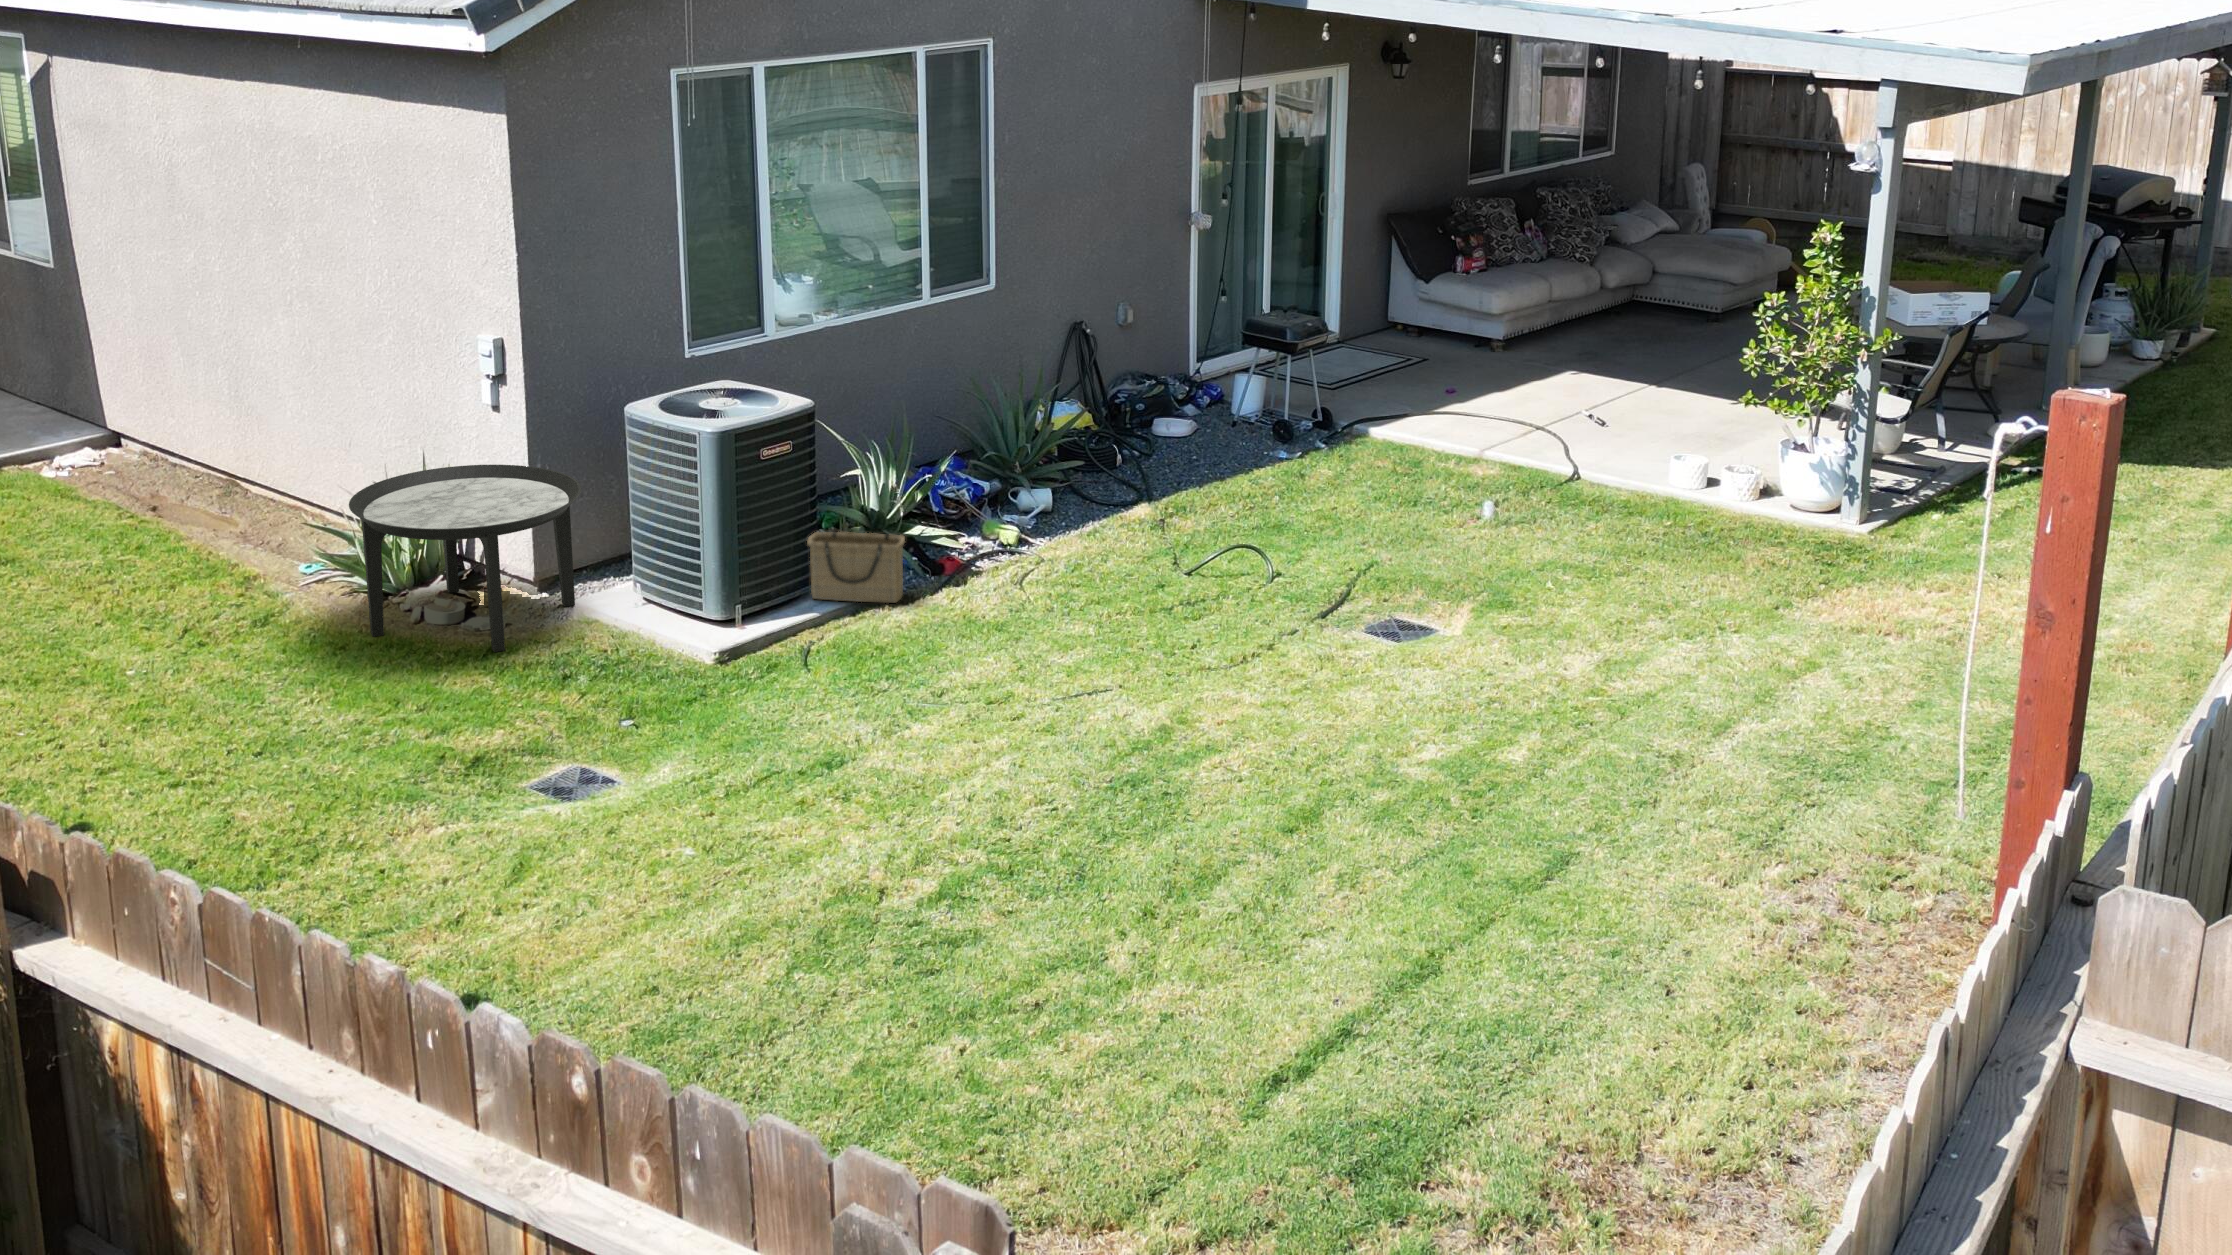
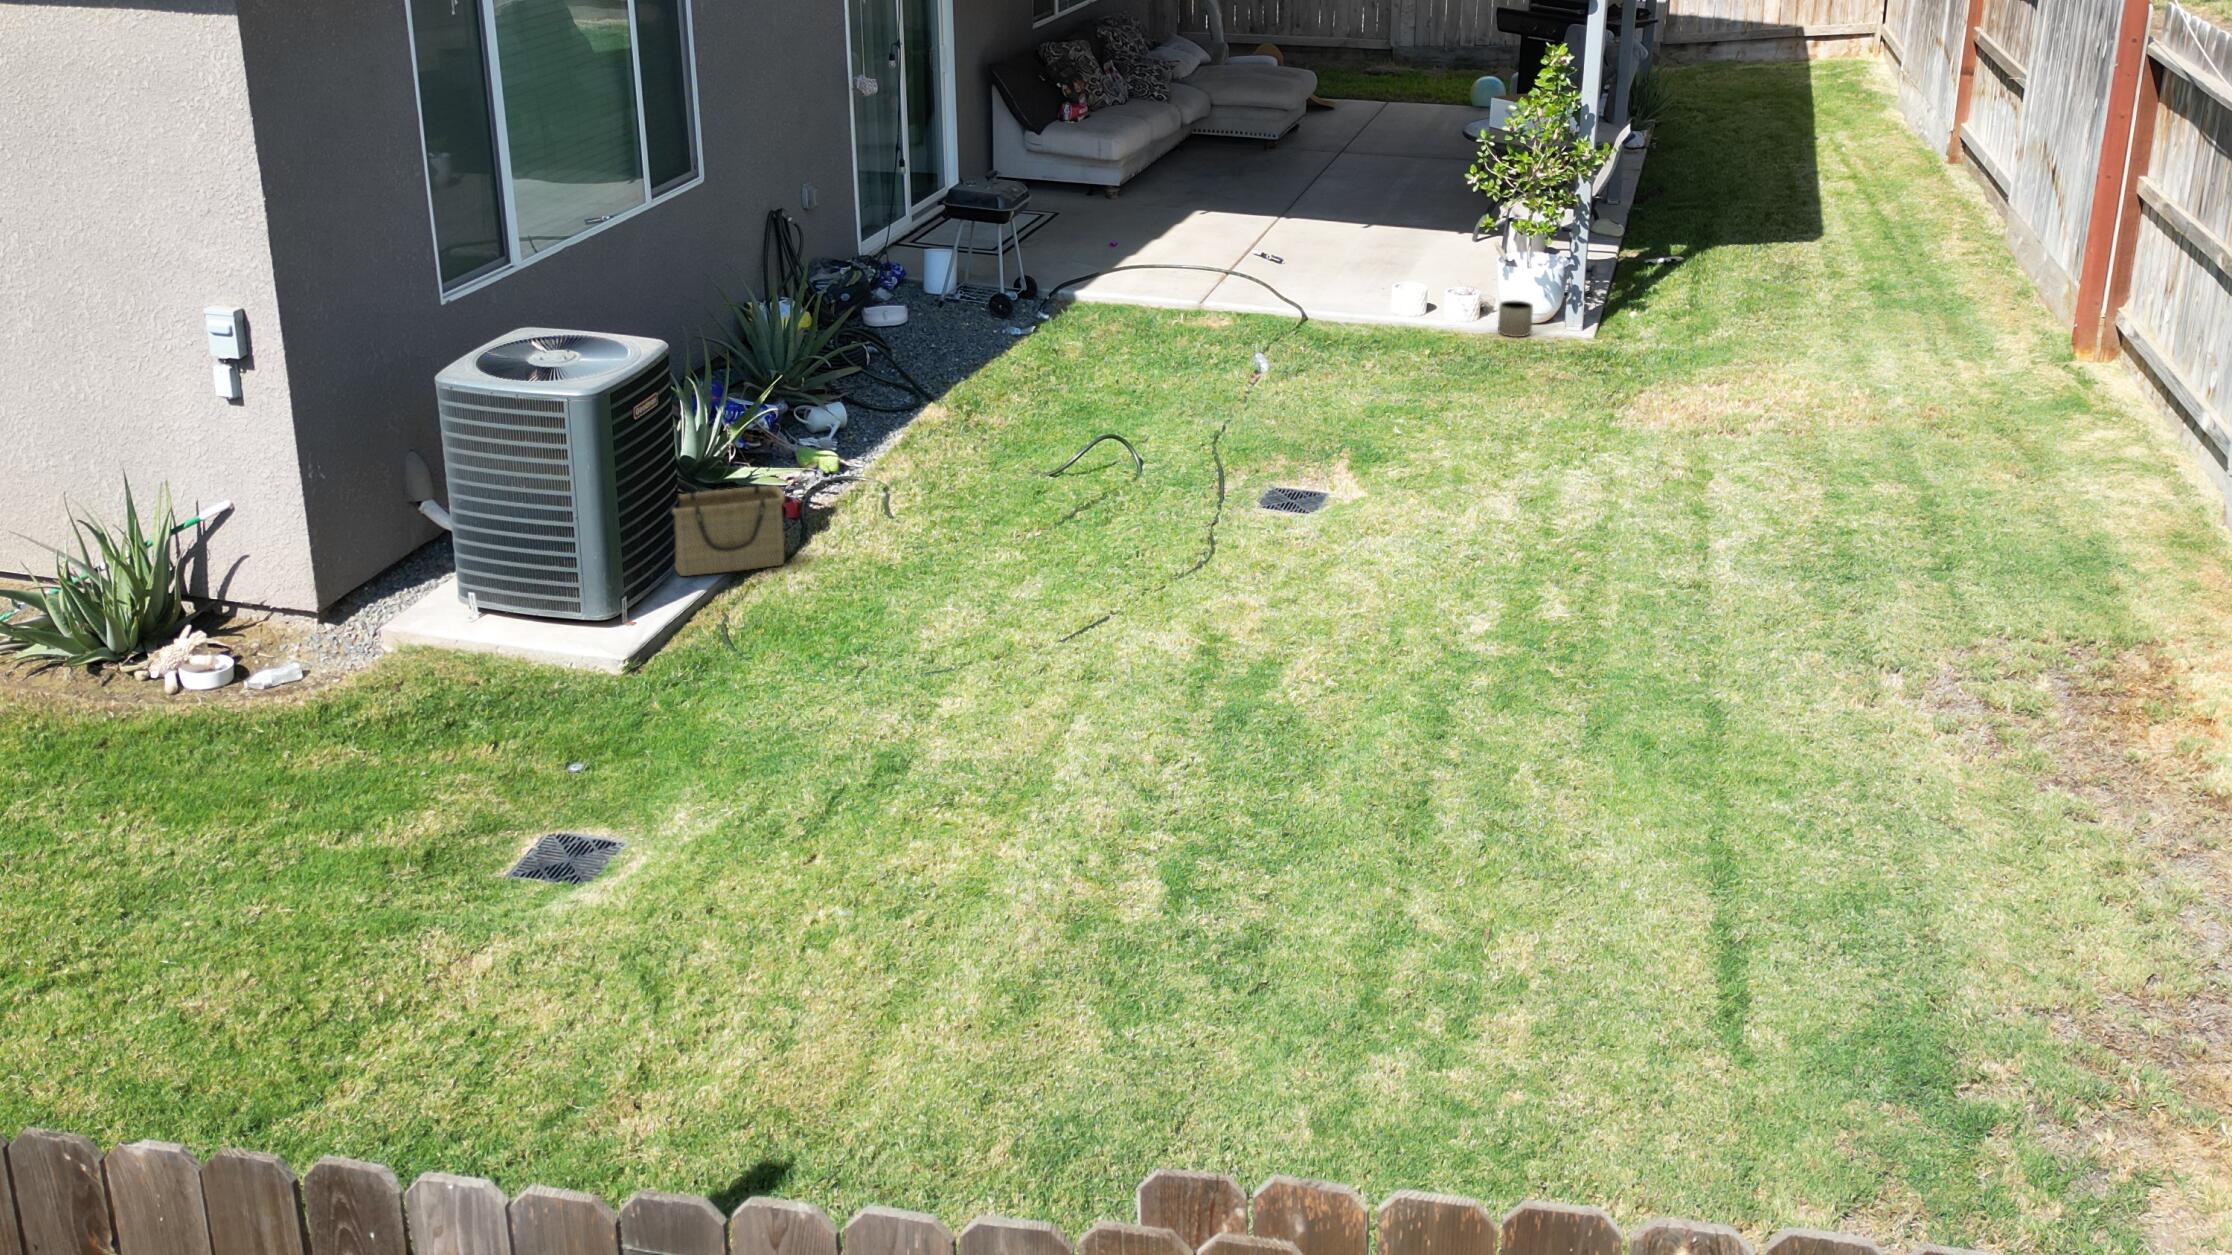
round table: present [349,465,581,652] -> none [96,467,412,722]
planter: none [1752,475,1790,512] -> present [1498,301,1533,337]

